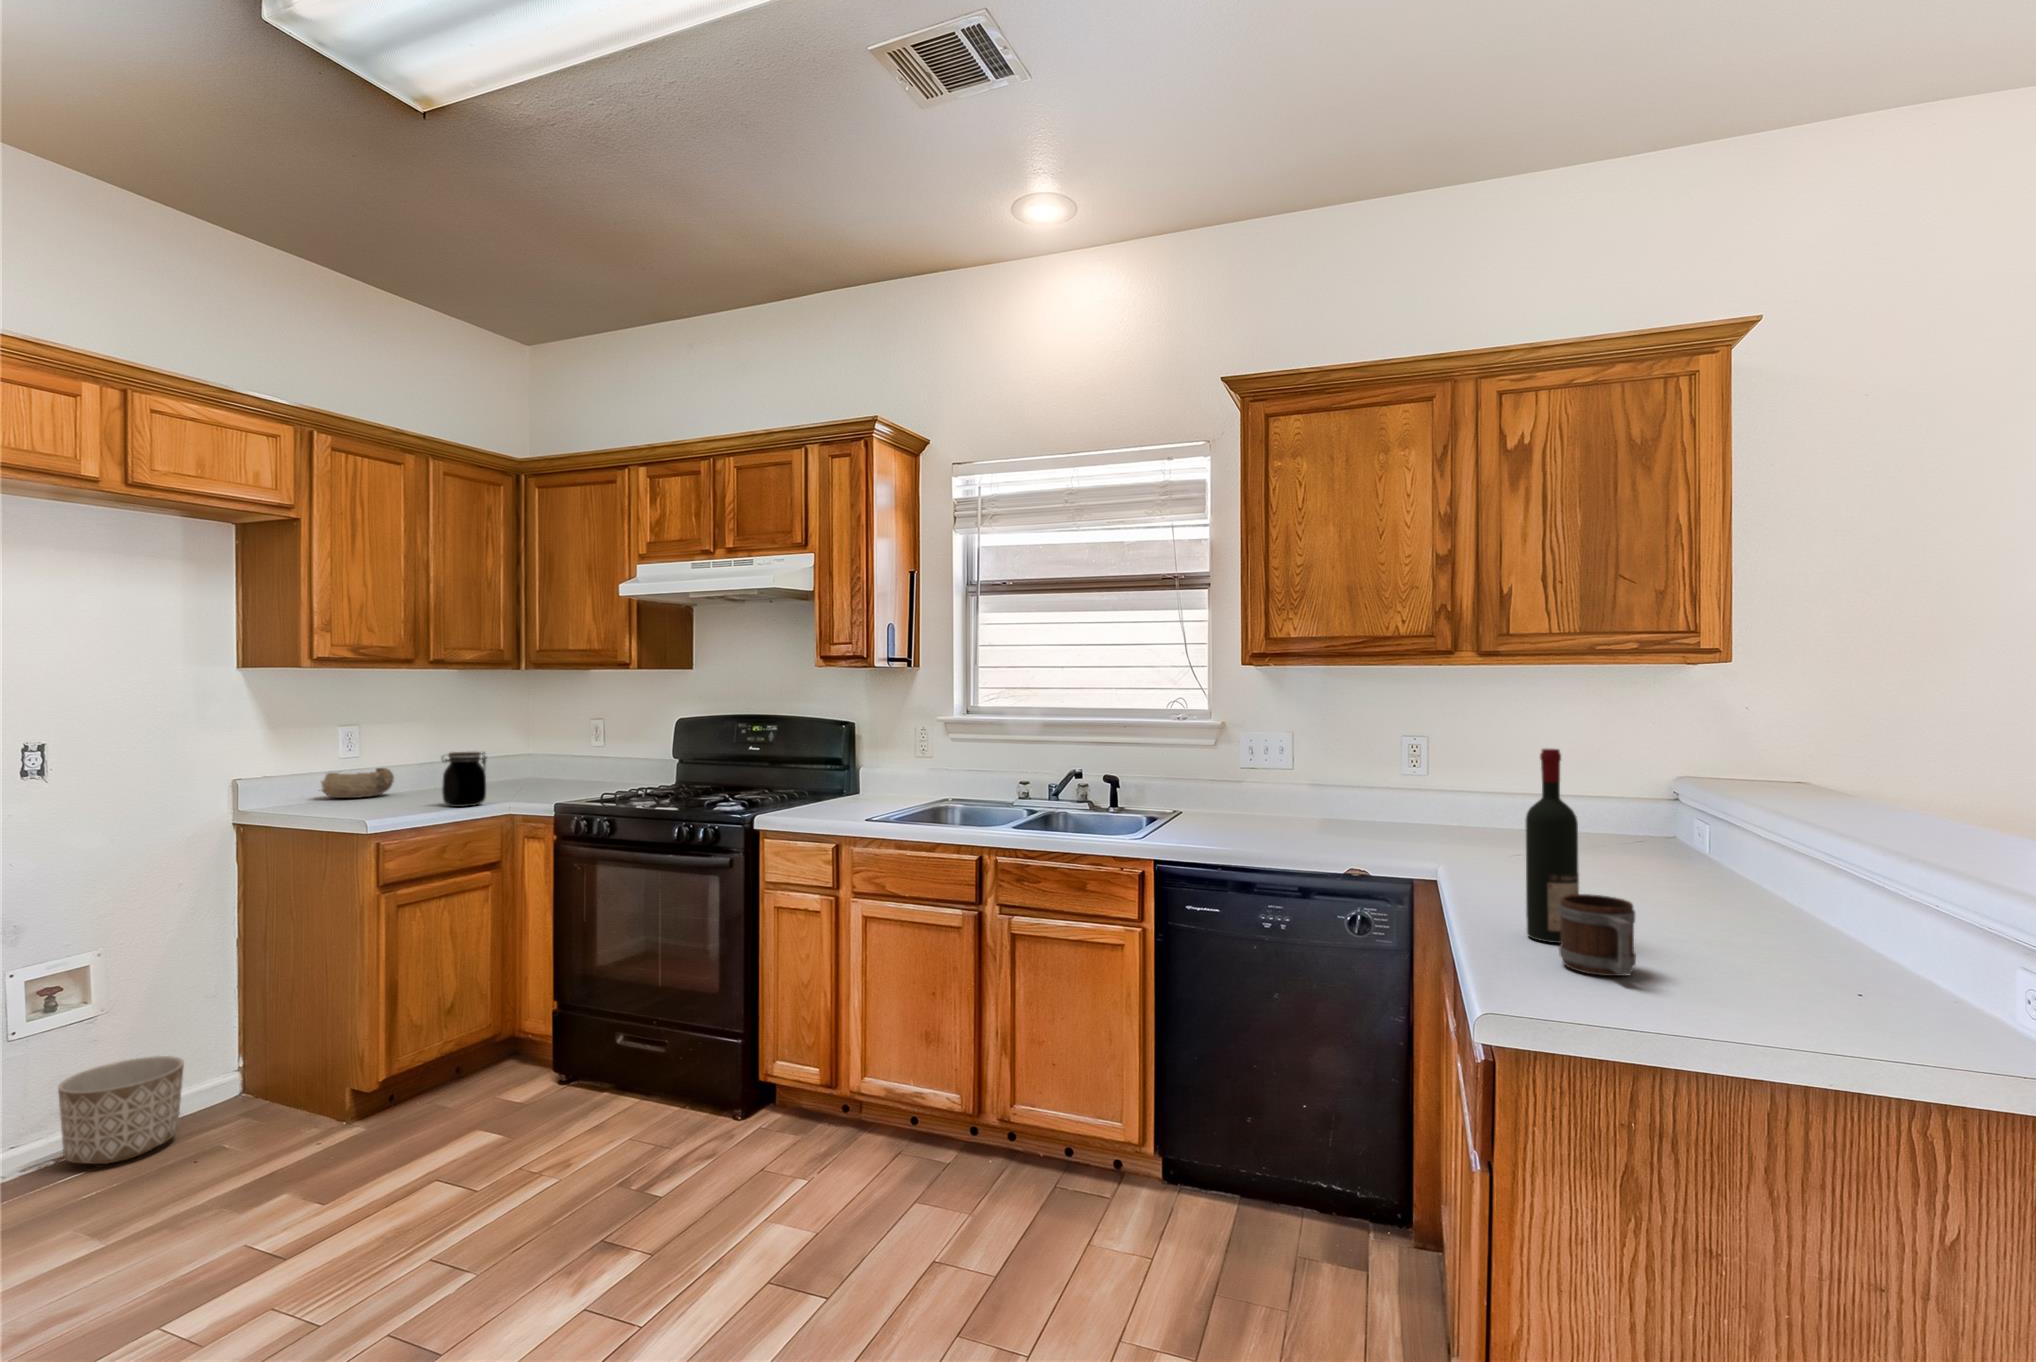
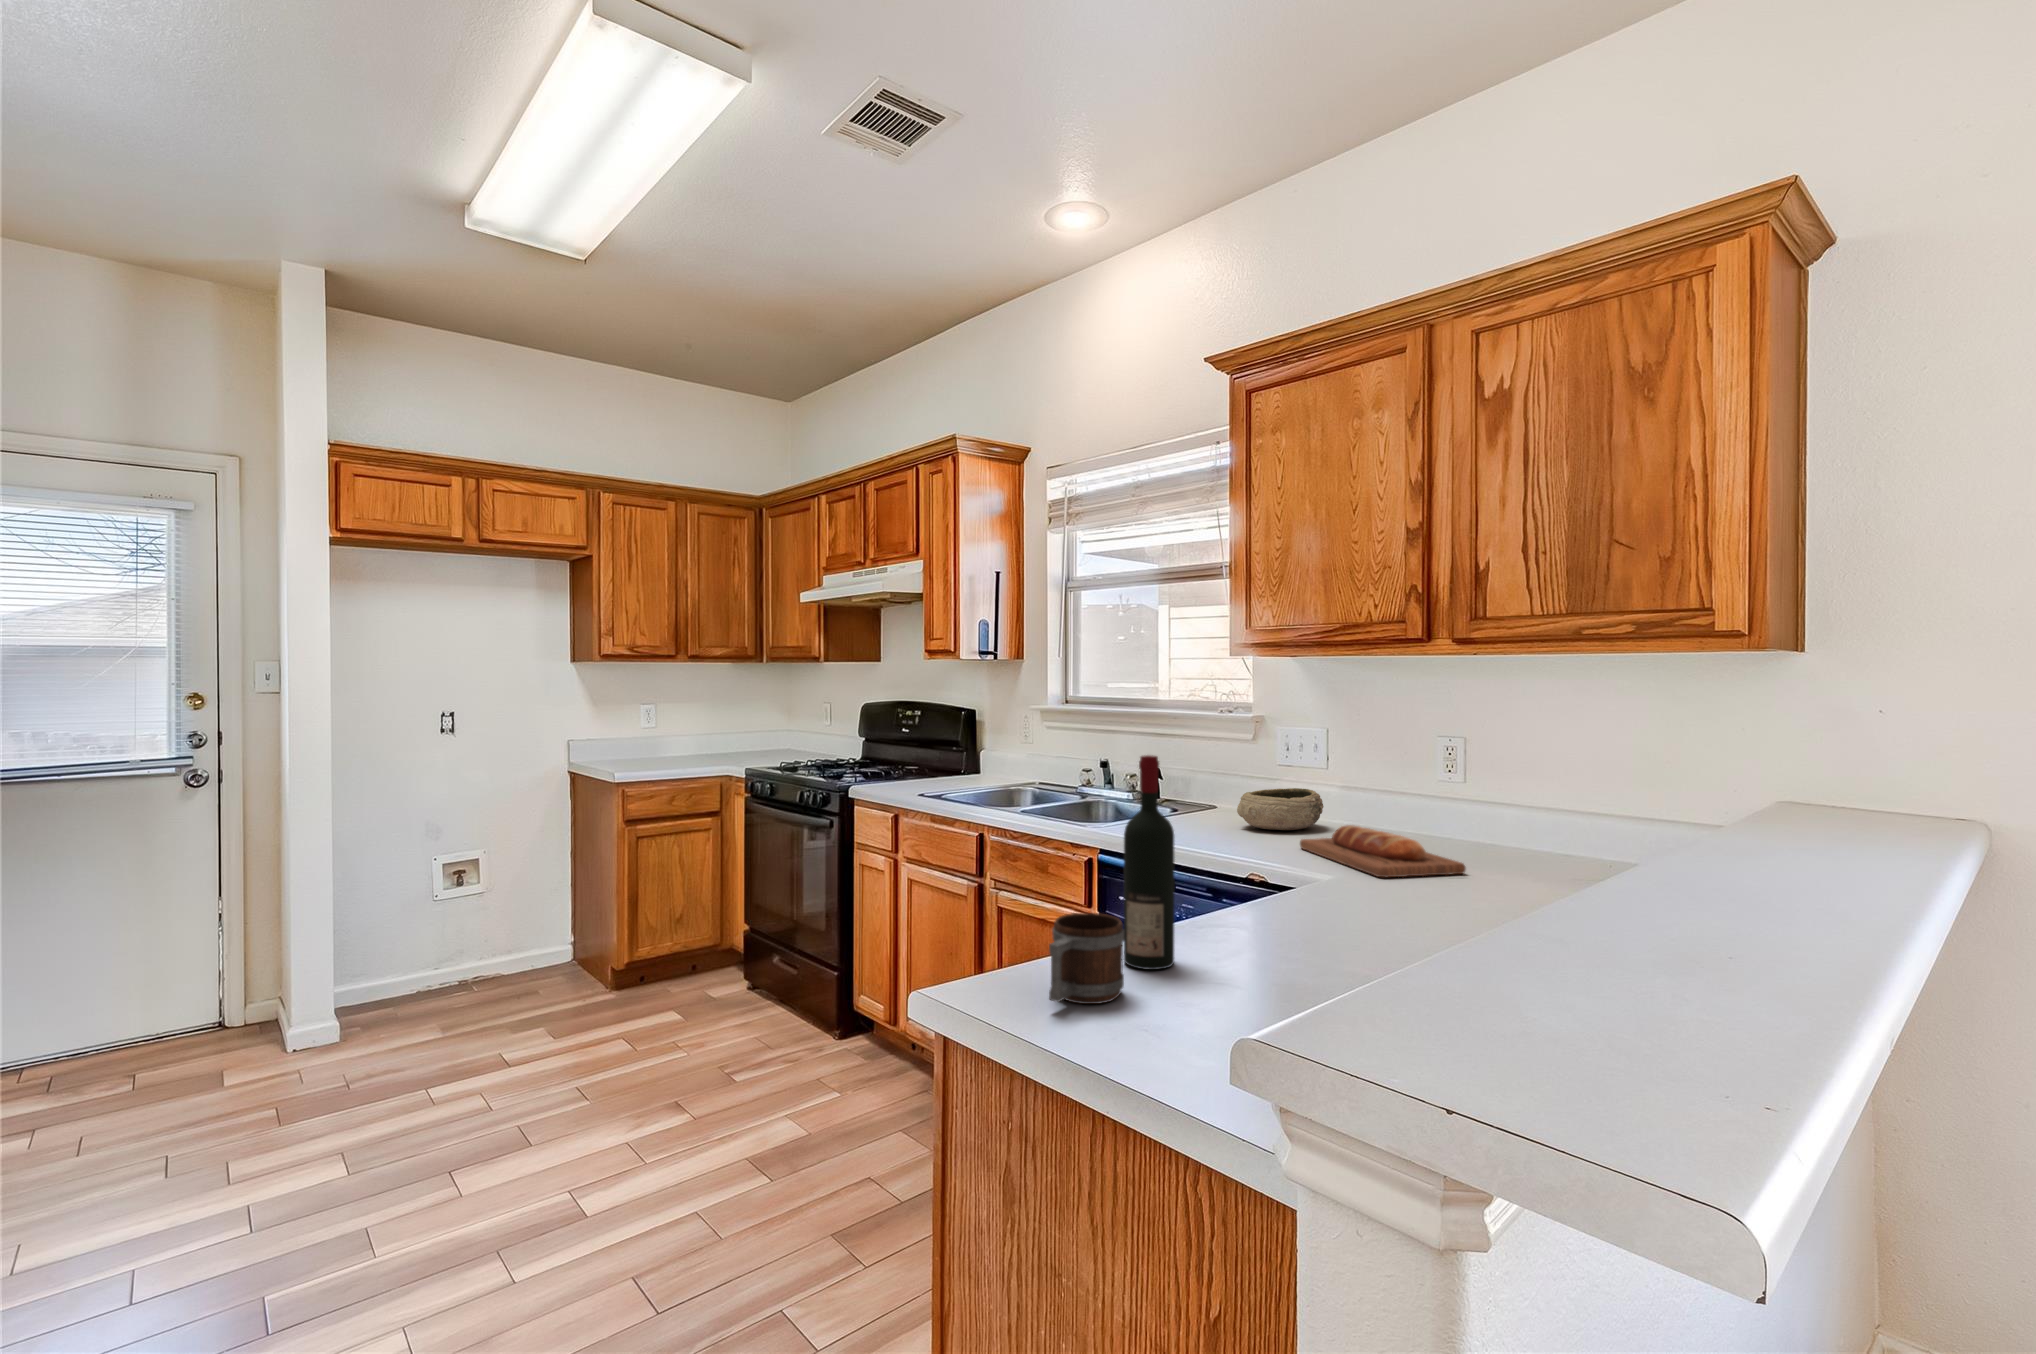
jar: present [442,752,487,807] -> none [683,726,715,768]
bowl: present [319,768,394,798] -> present [1237,788,1324,830]
bread loaf: none [1346,814,1513,854] -> present [1300,825,1466,877]
planter: present [58,1056,184,1164] -> none [451,927,522,992]

